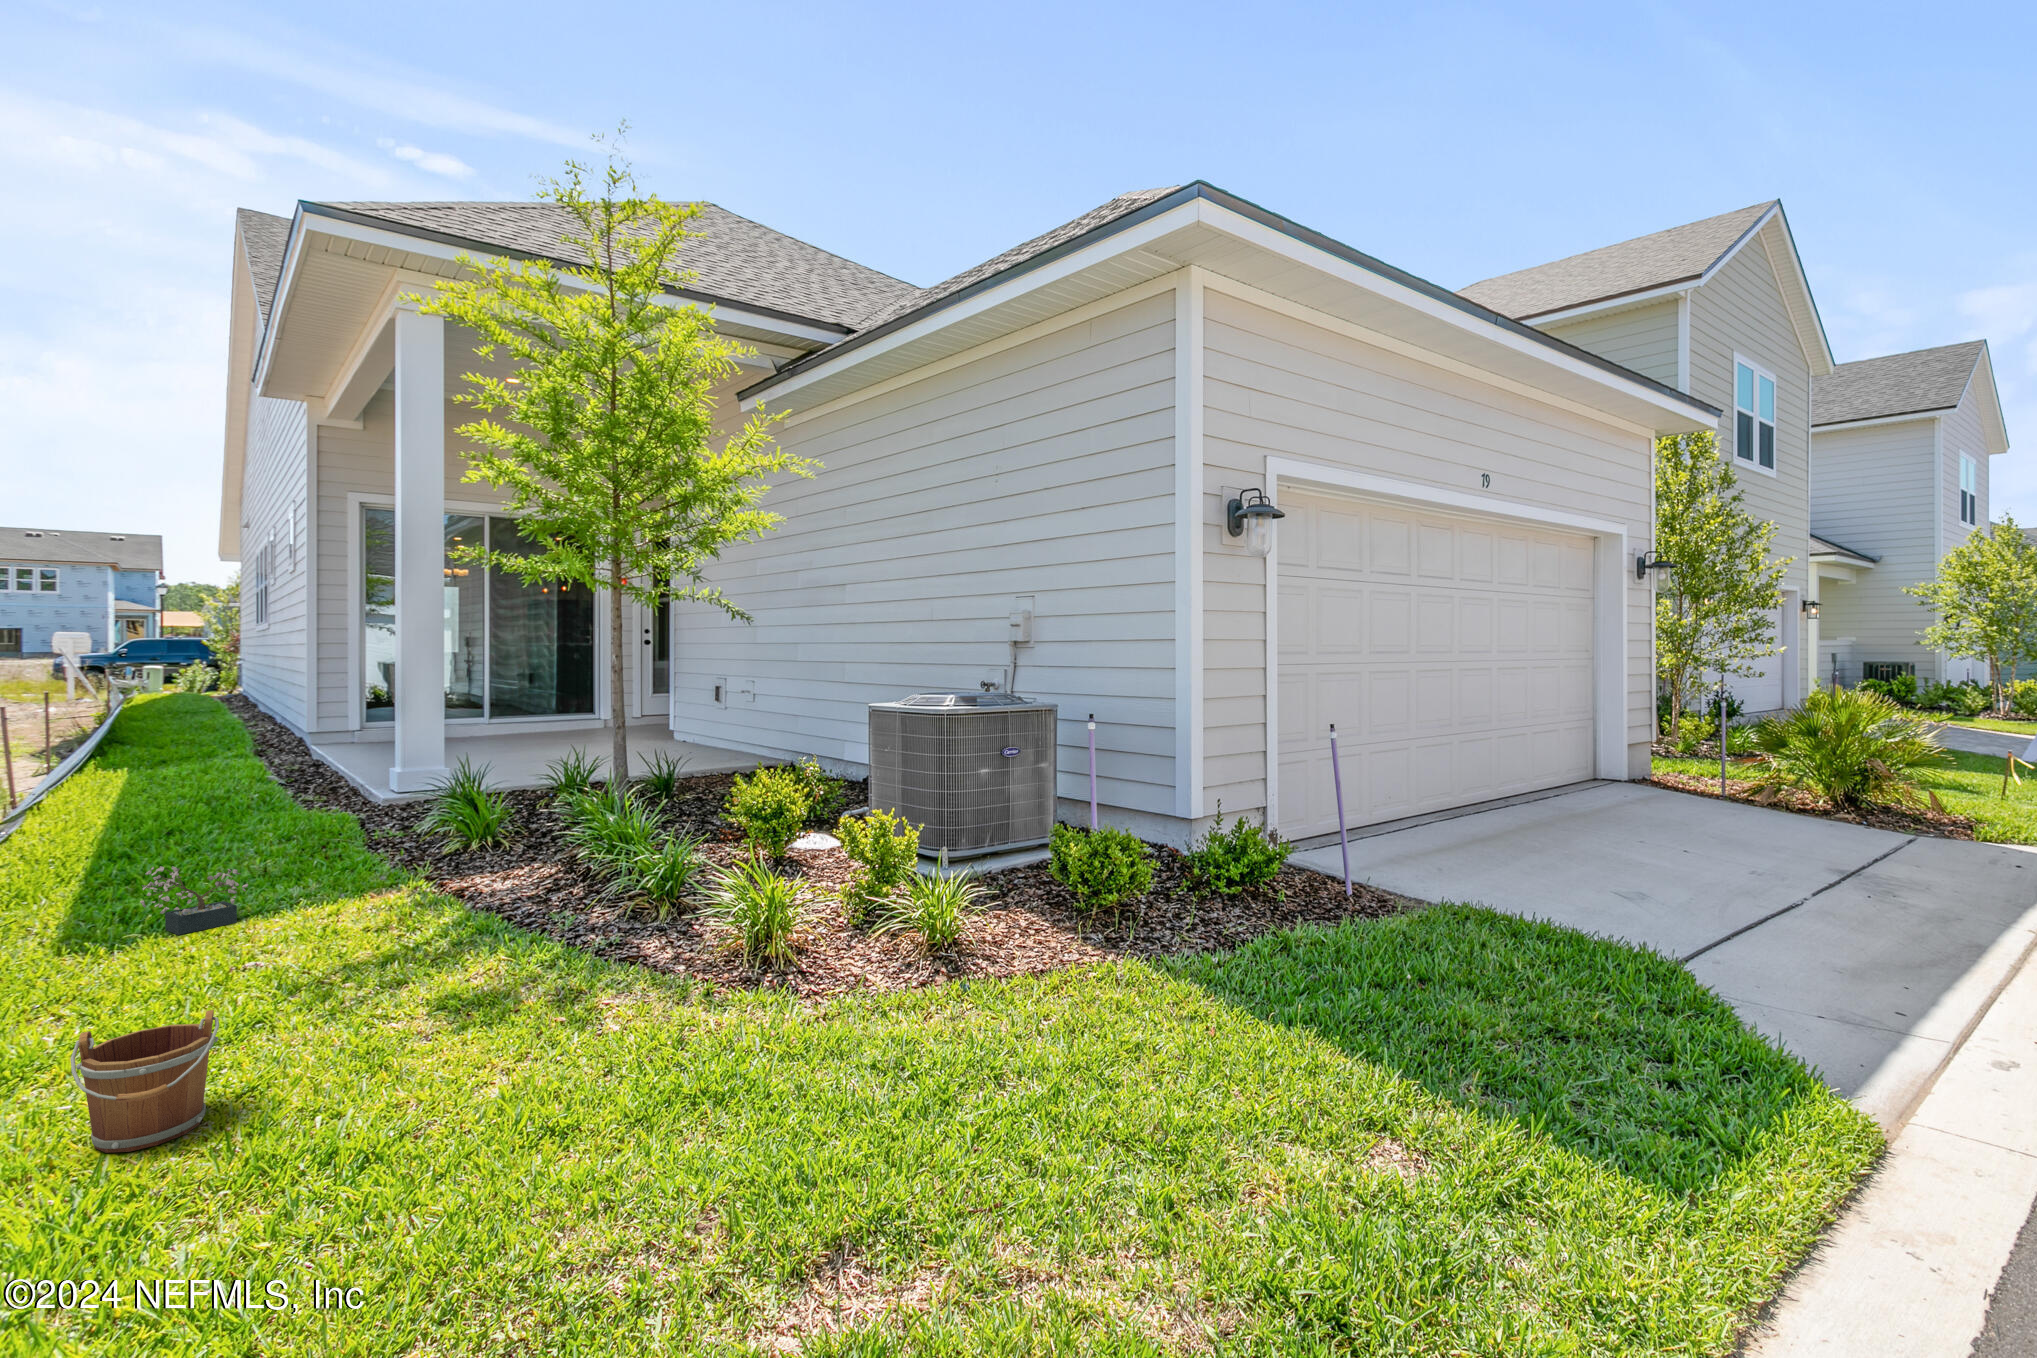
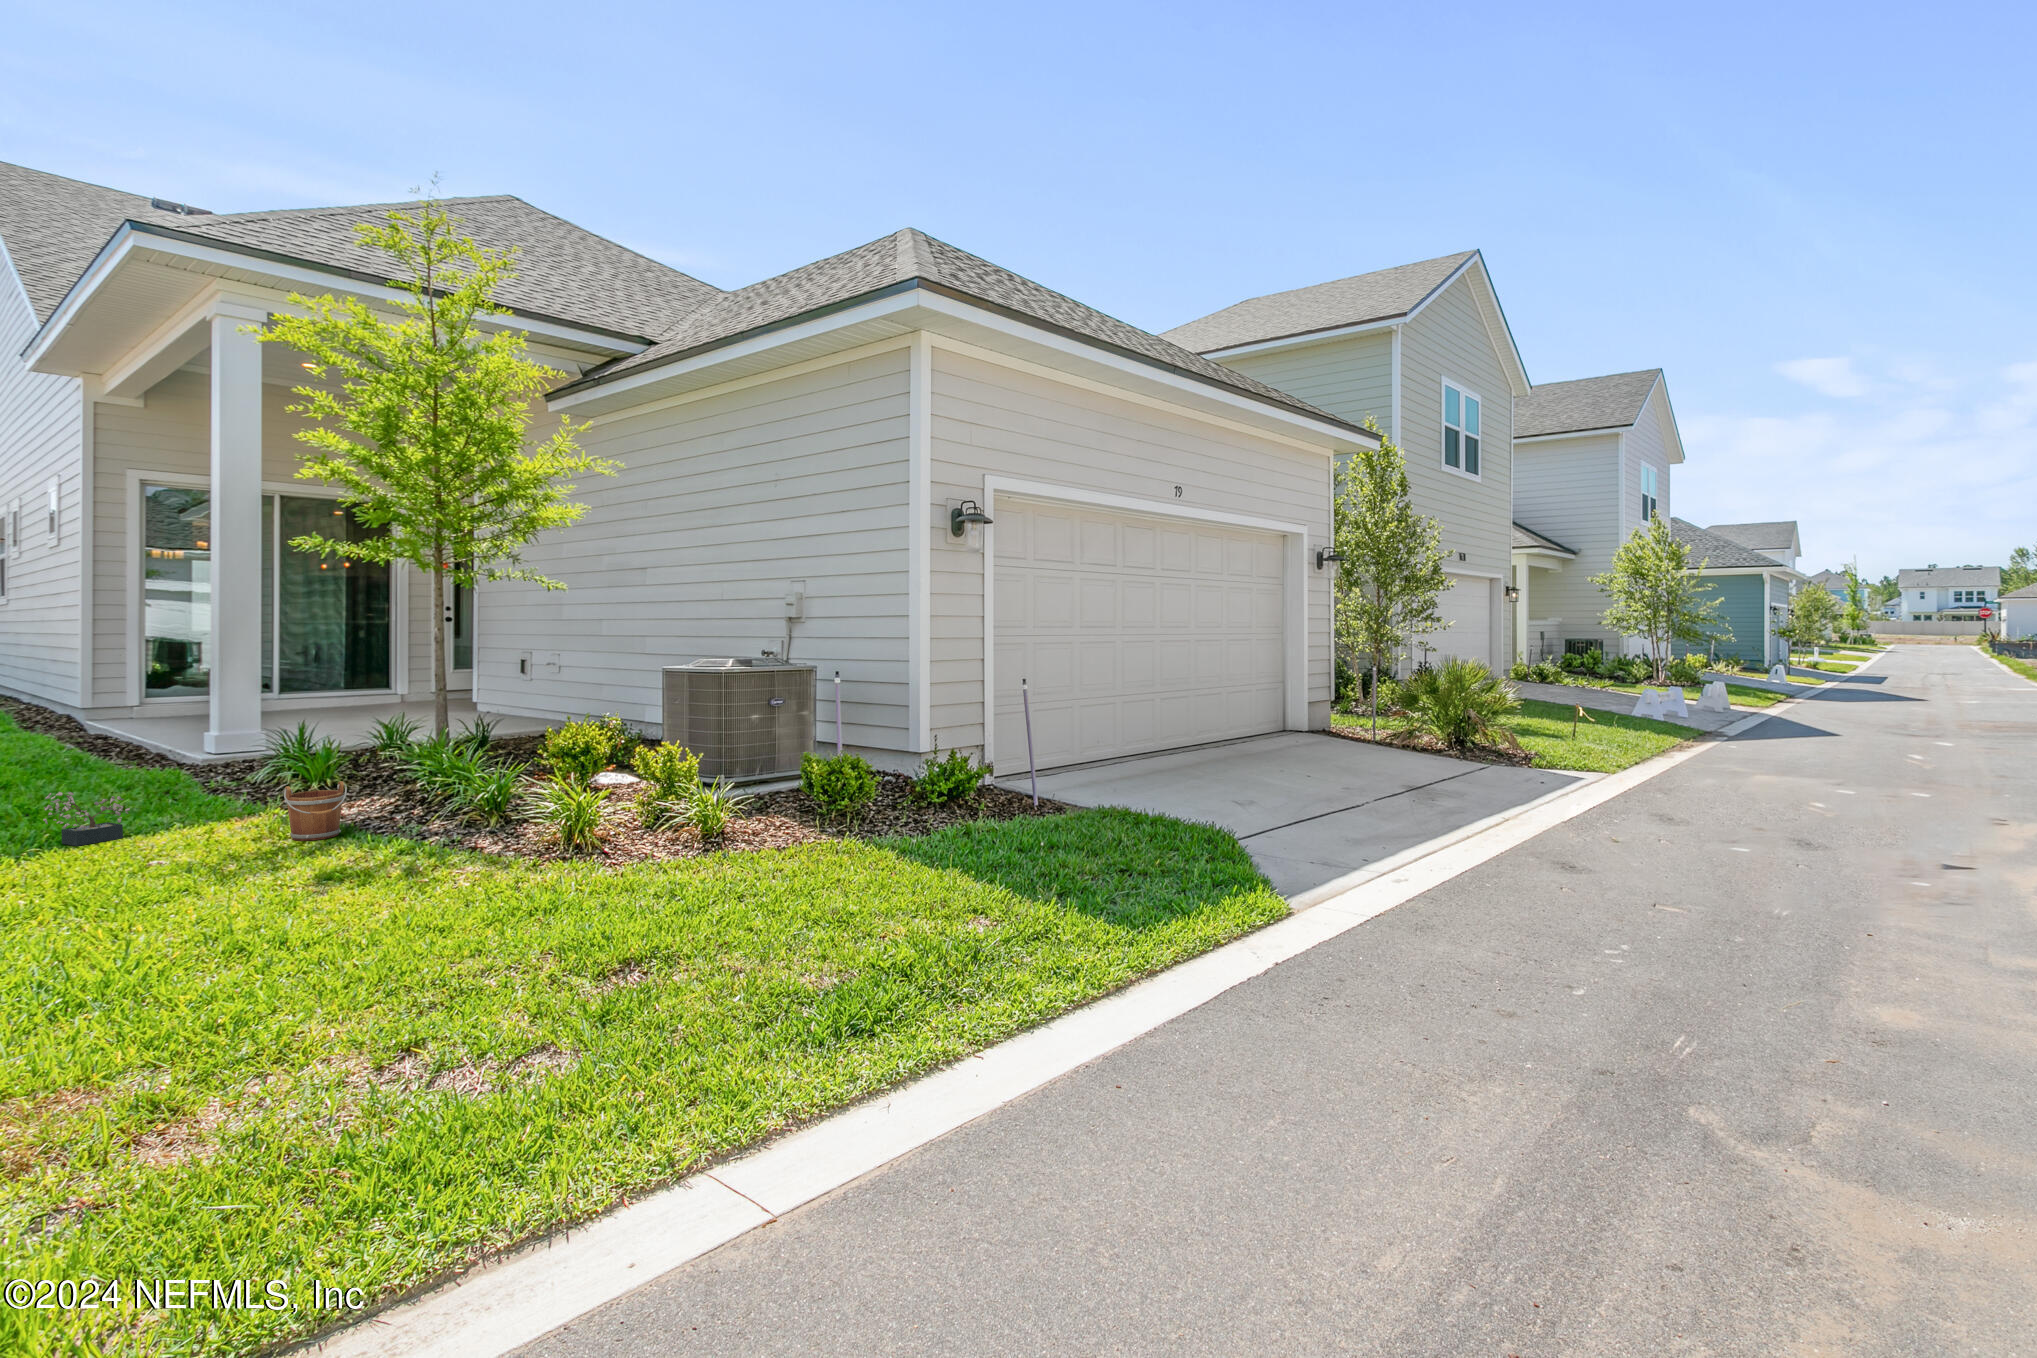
bucket: present [71,1010,219,1153] -> present [284,781,347,841]

